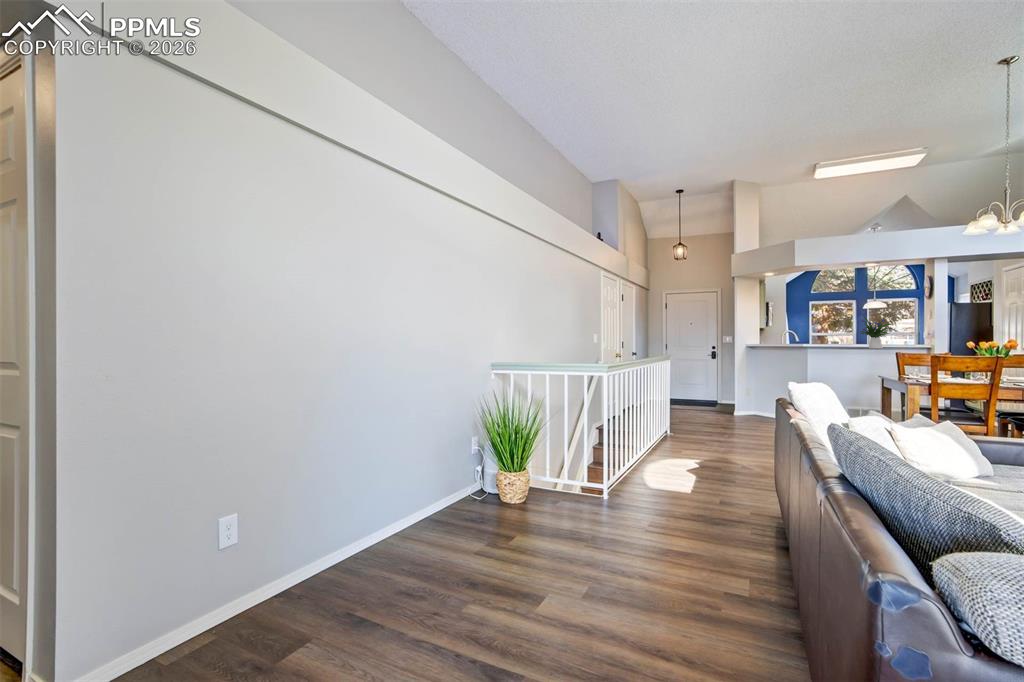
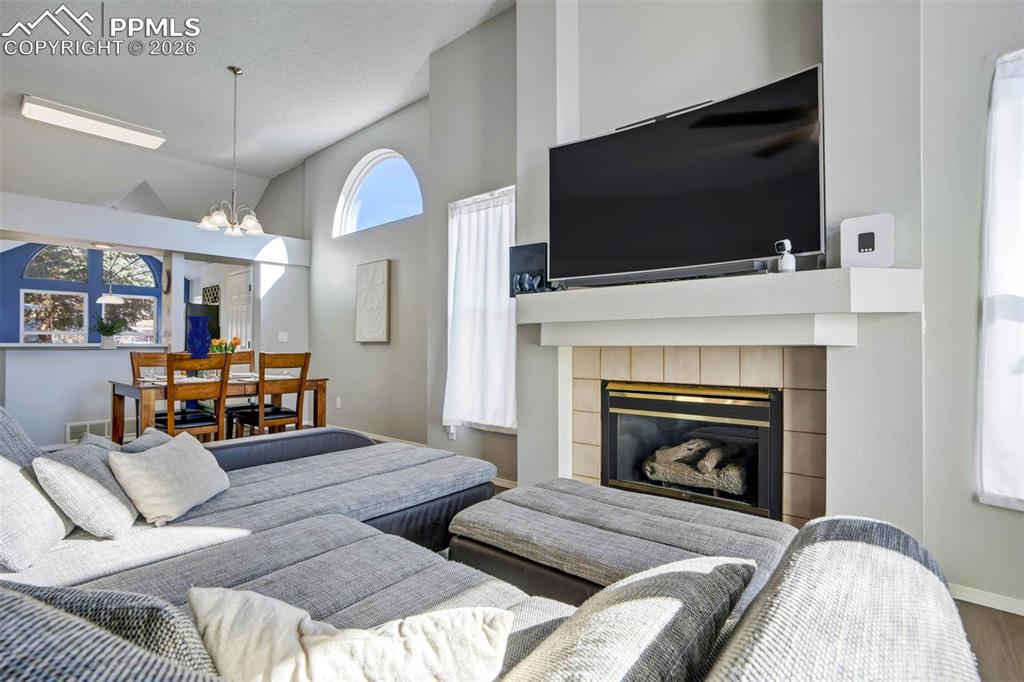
vase: none [952,320,979,361] -> present [187,316,211,358]

